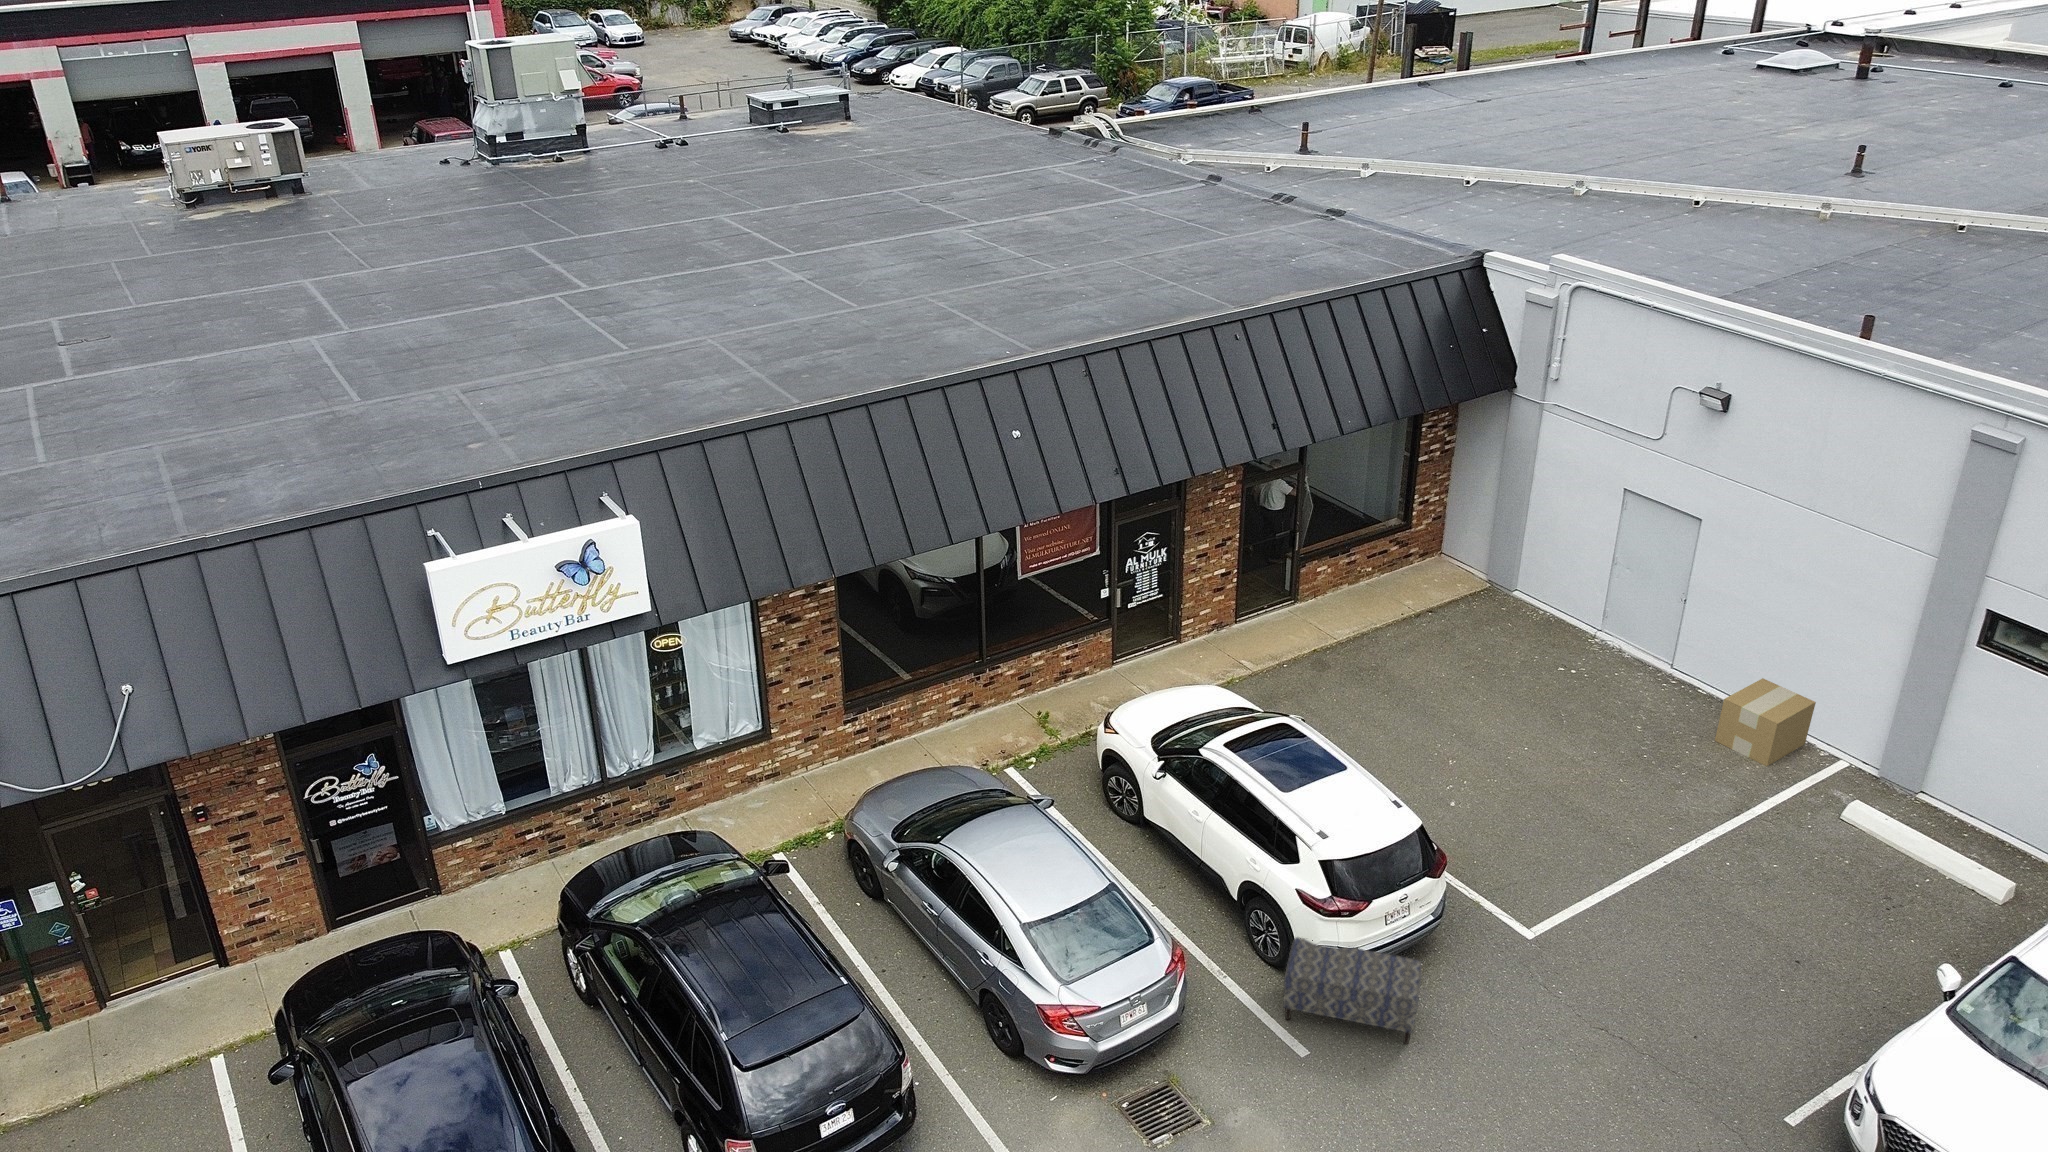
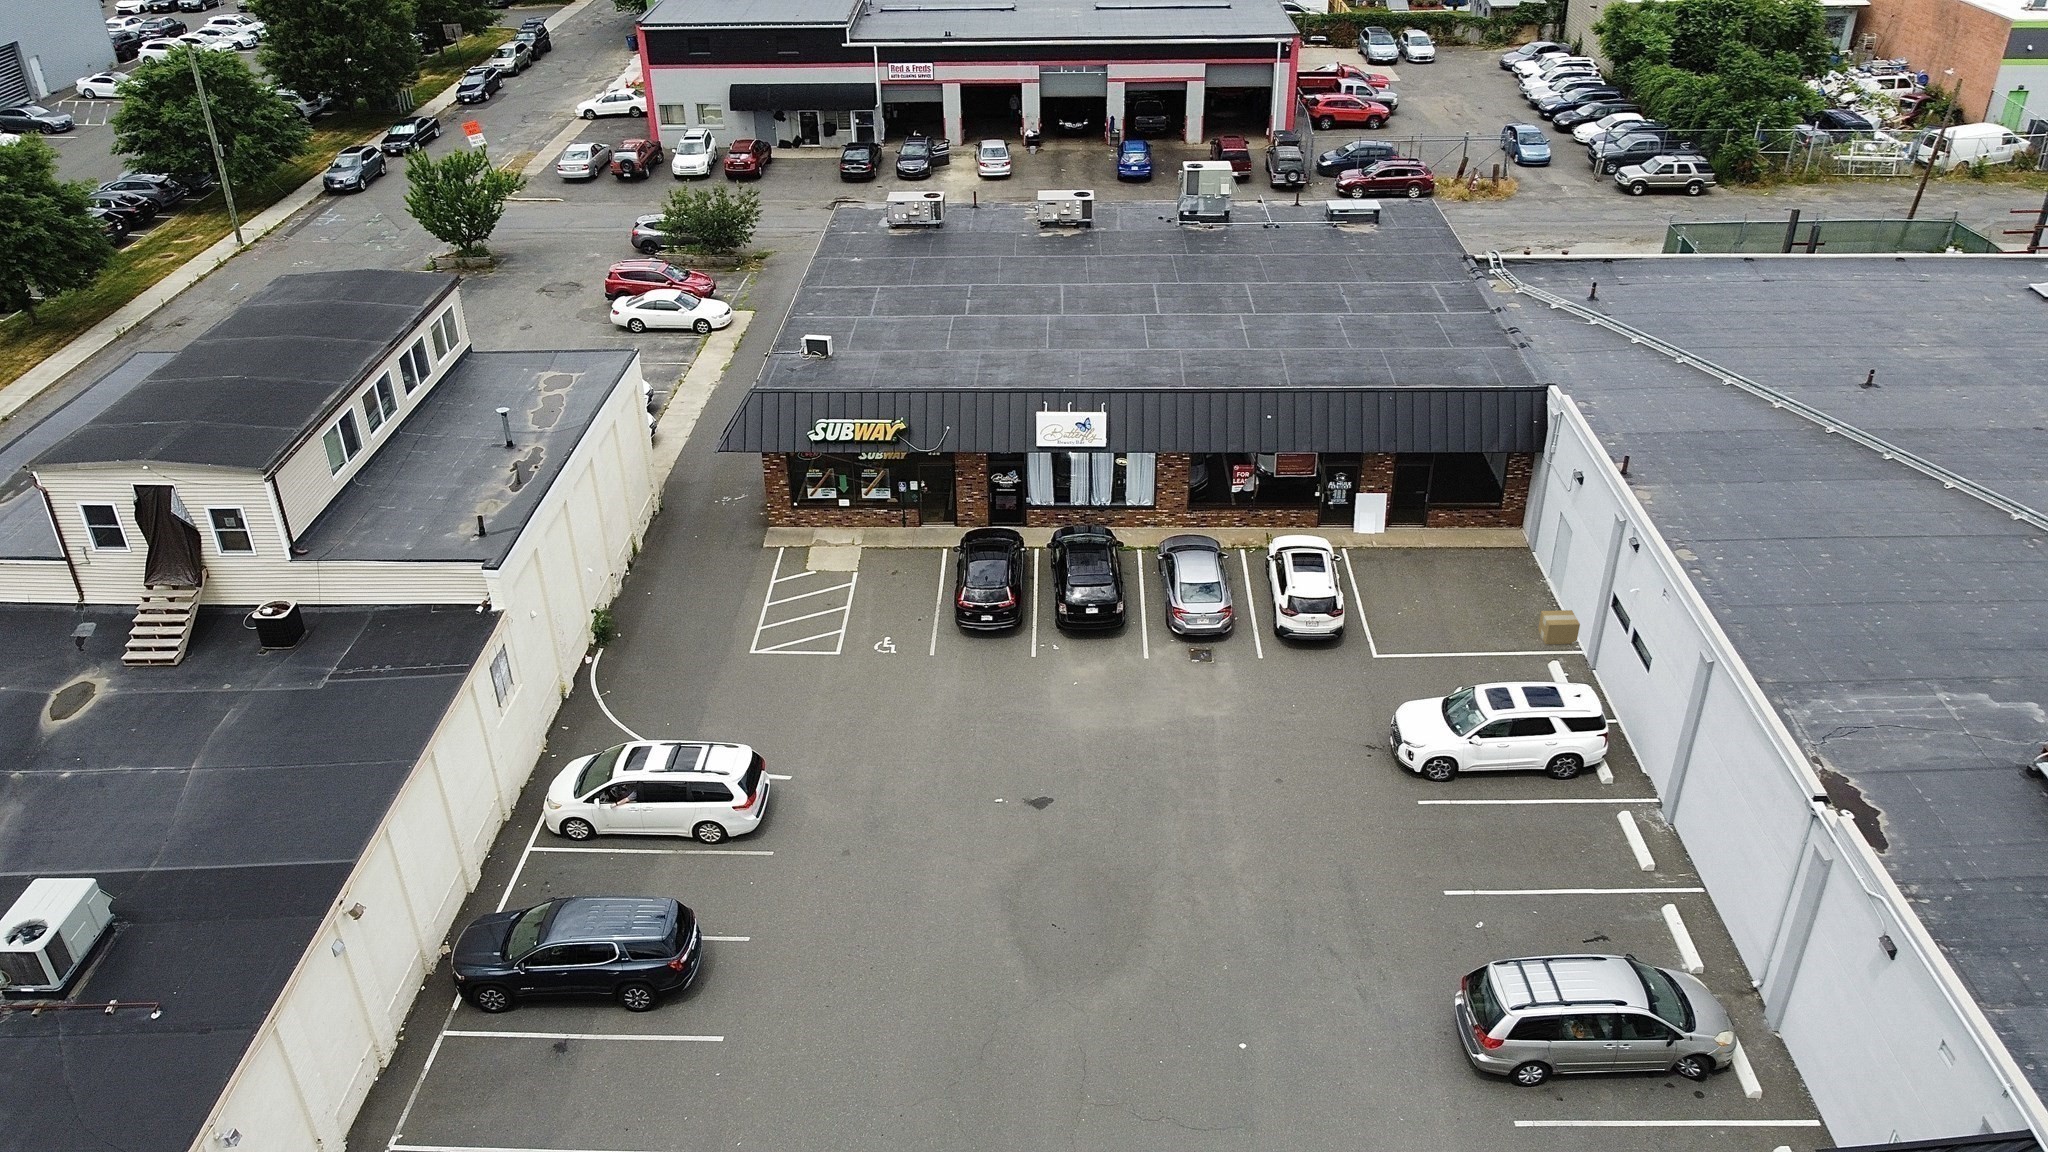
bench: present [1283,937,1422,1044] -> none [1255,620,1304,664]

